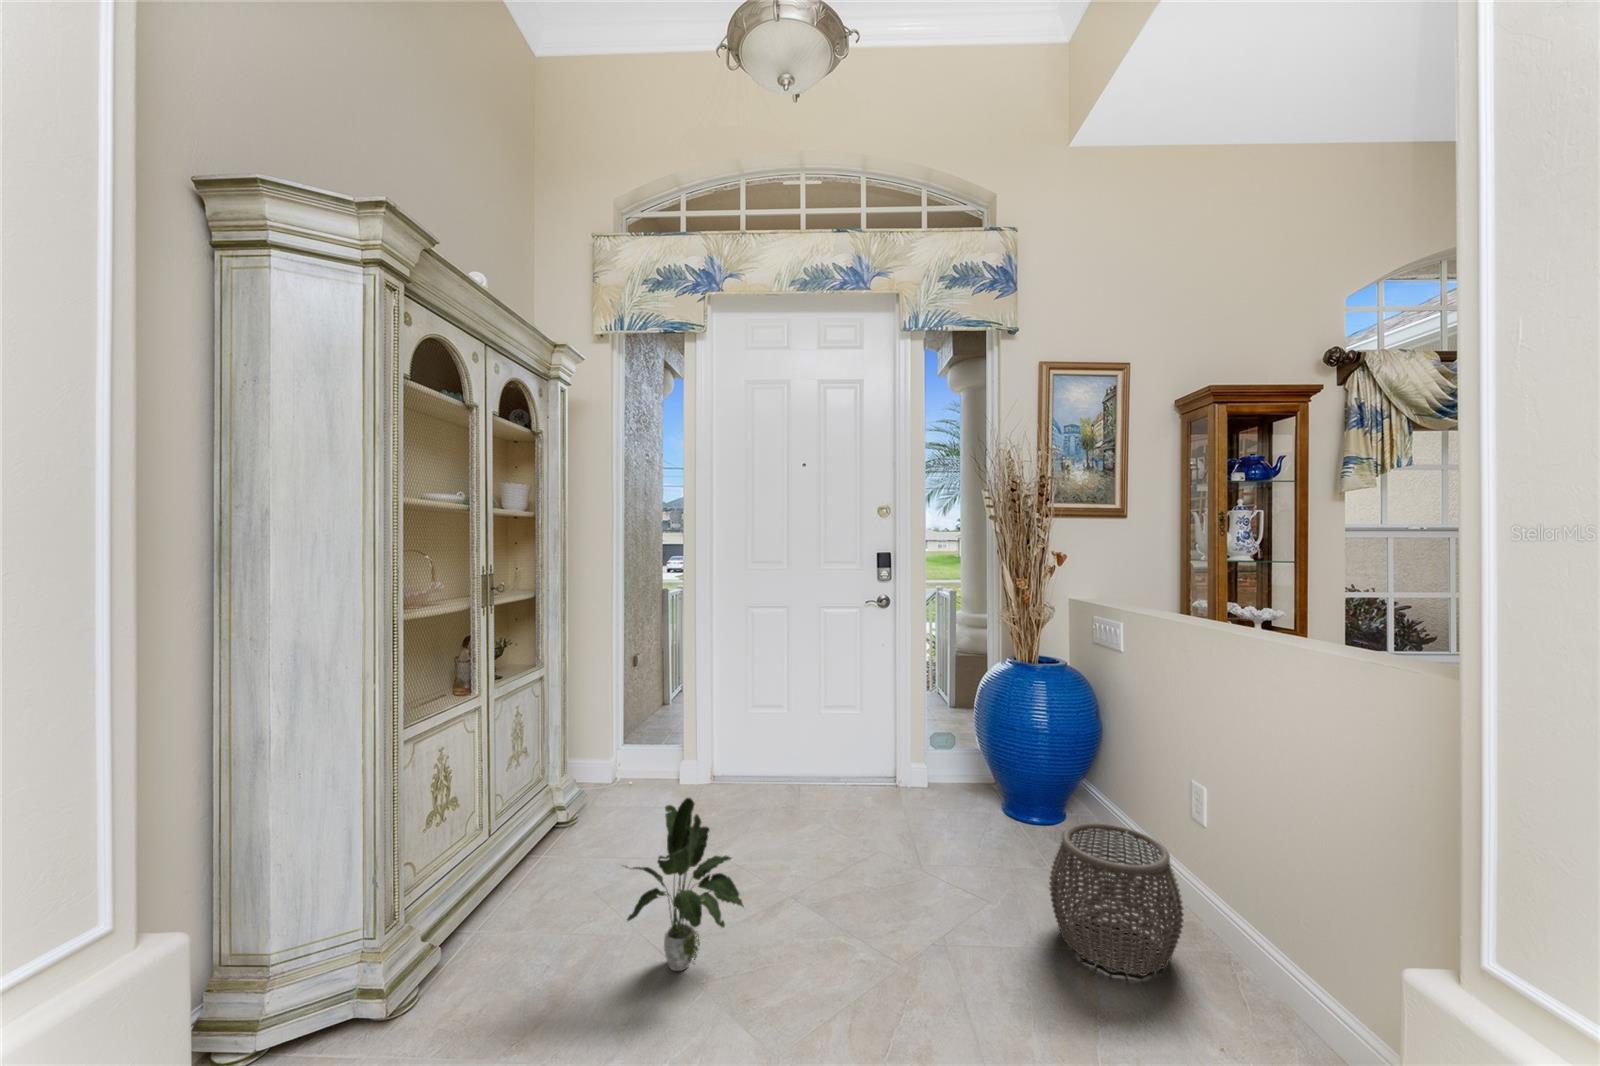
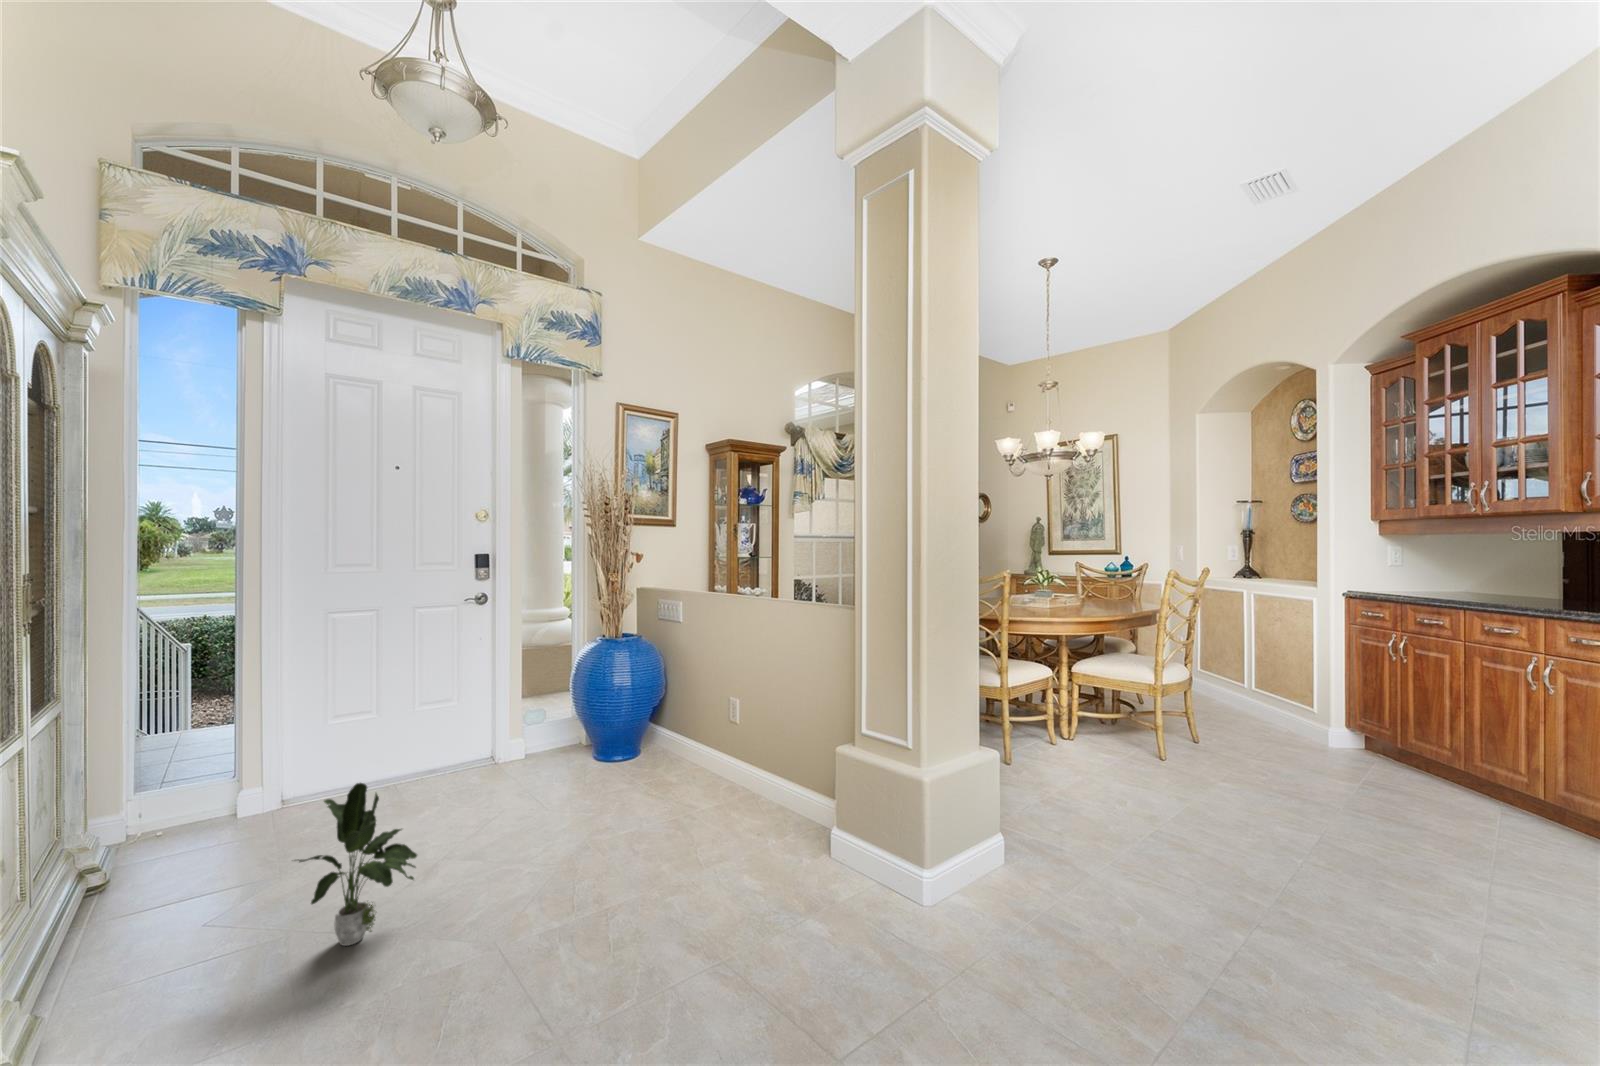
woven basket: present [1049,823,1184,976] -> none [652,733,733,823]

